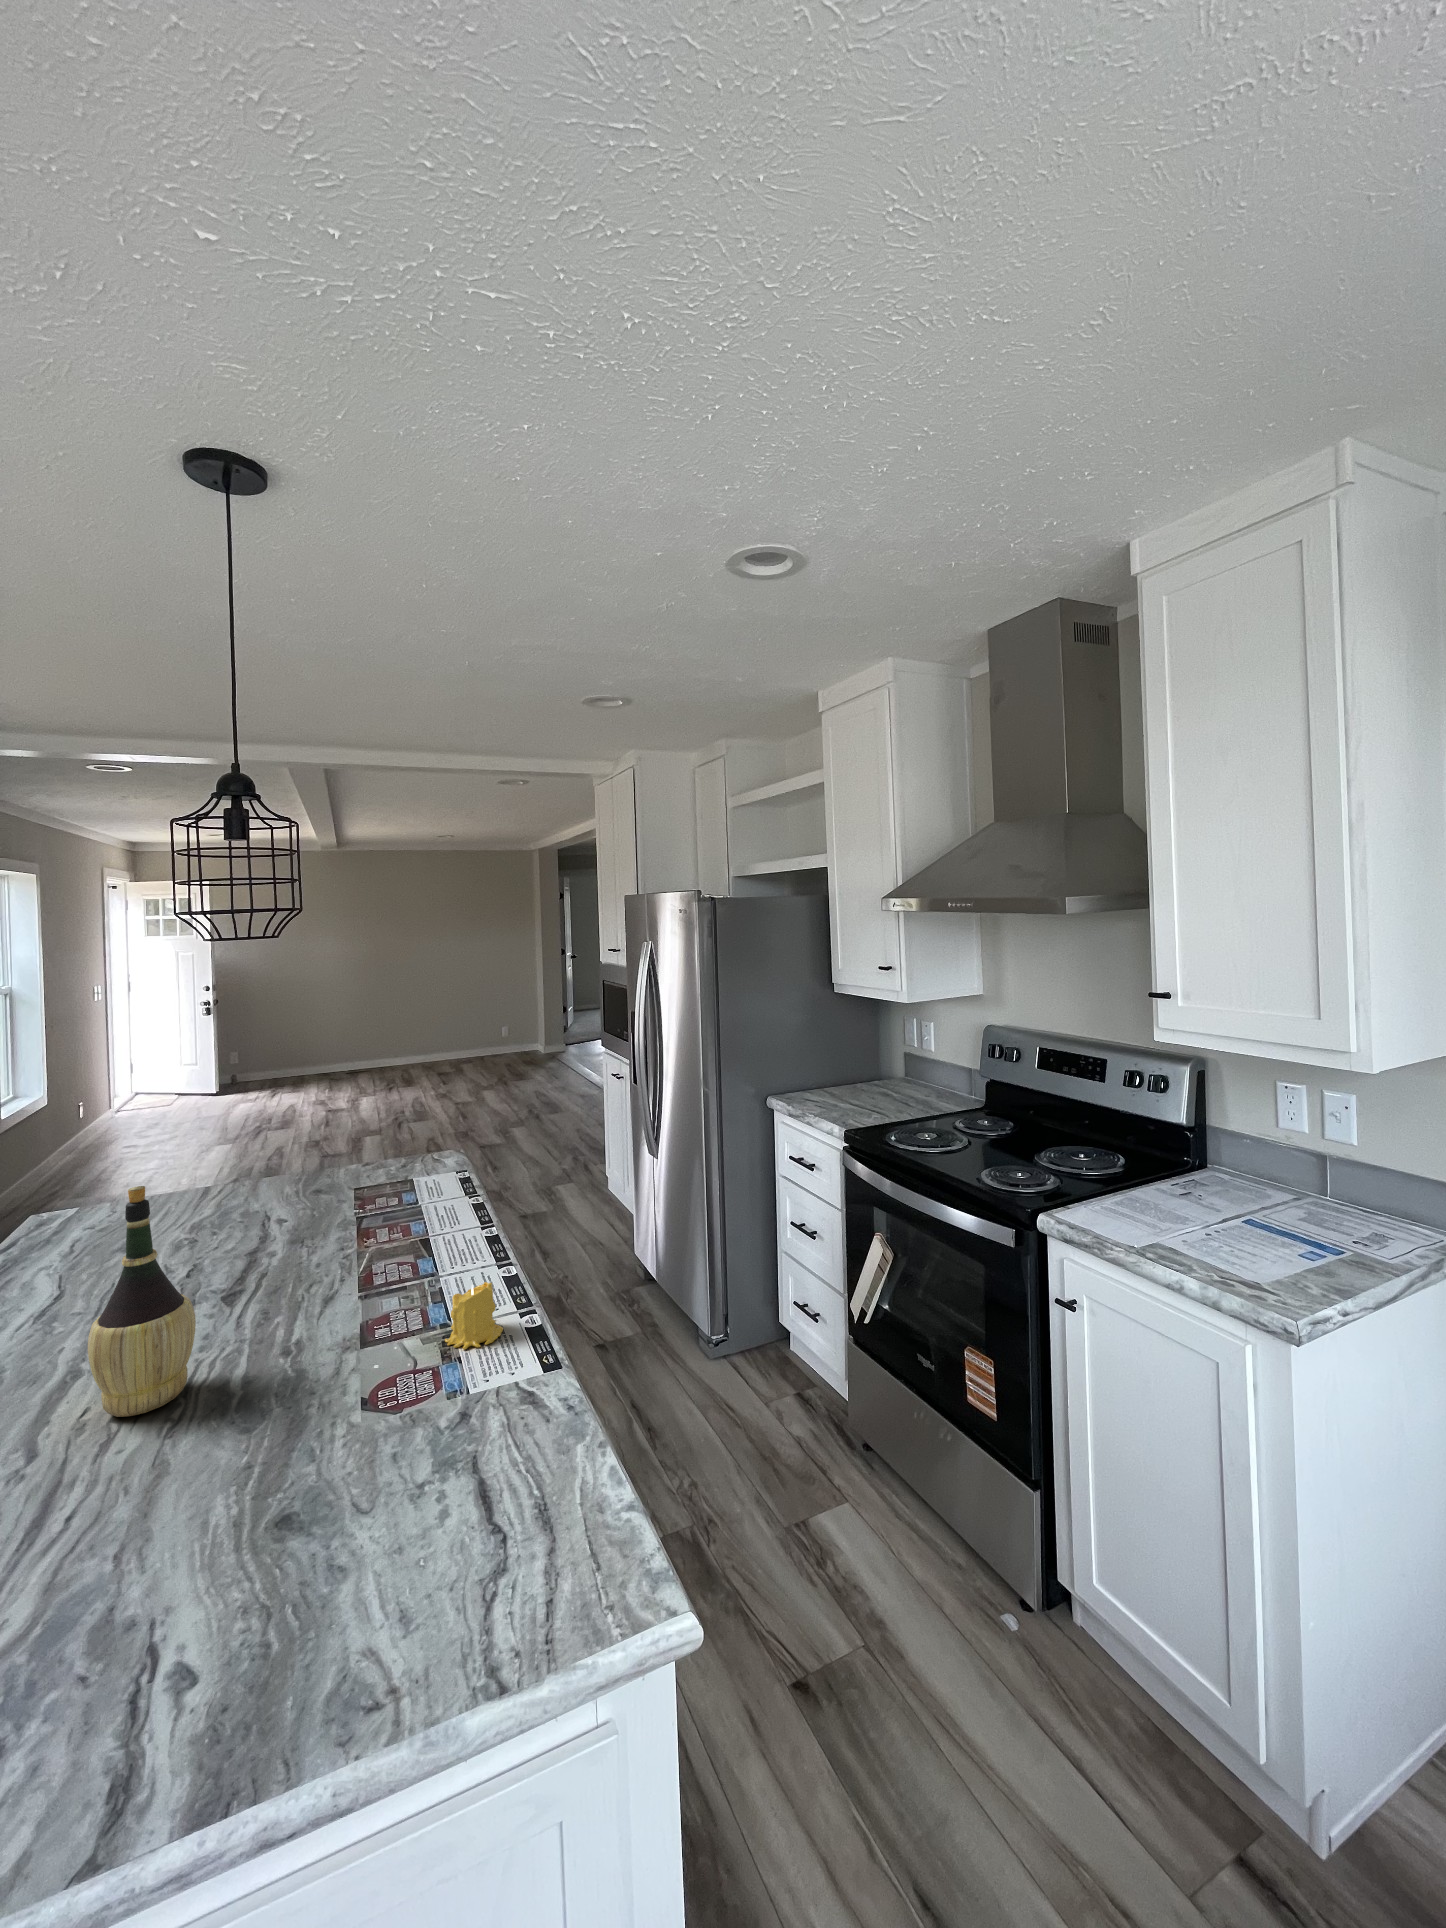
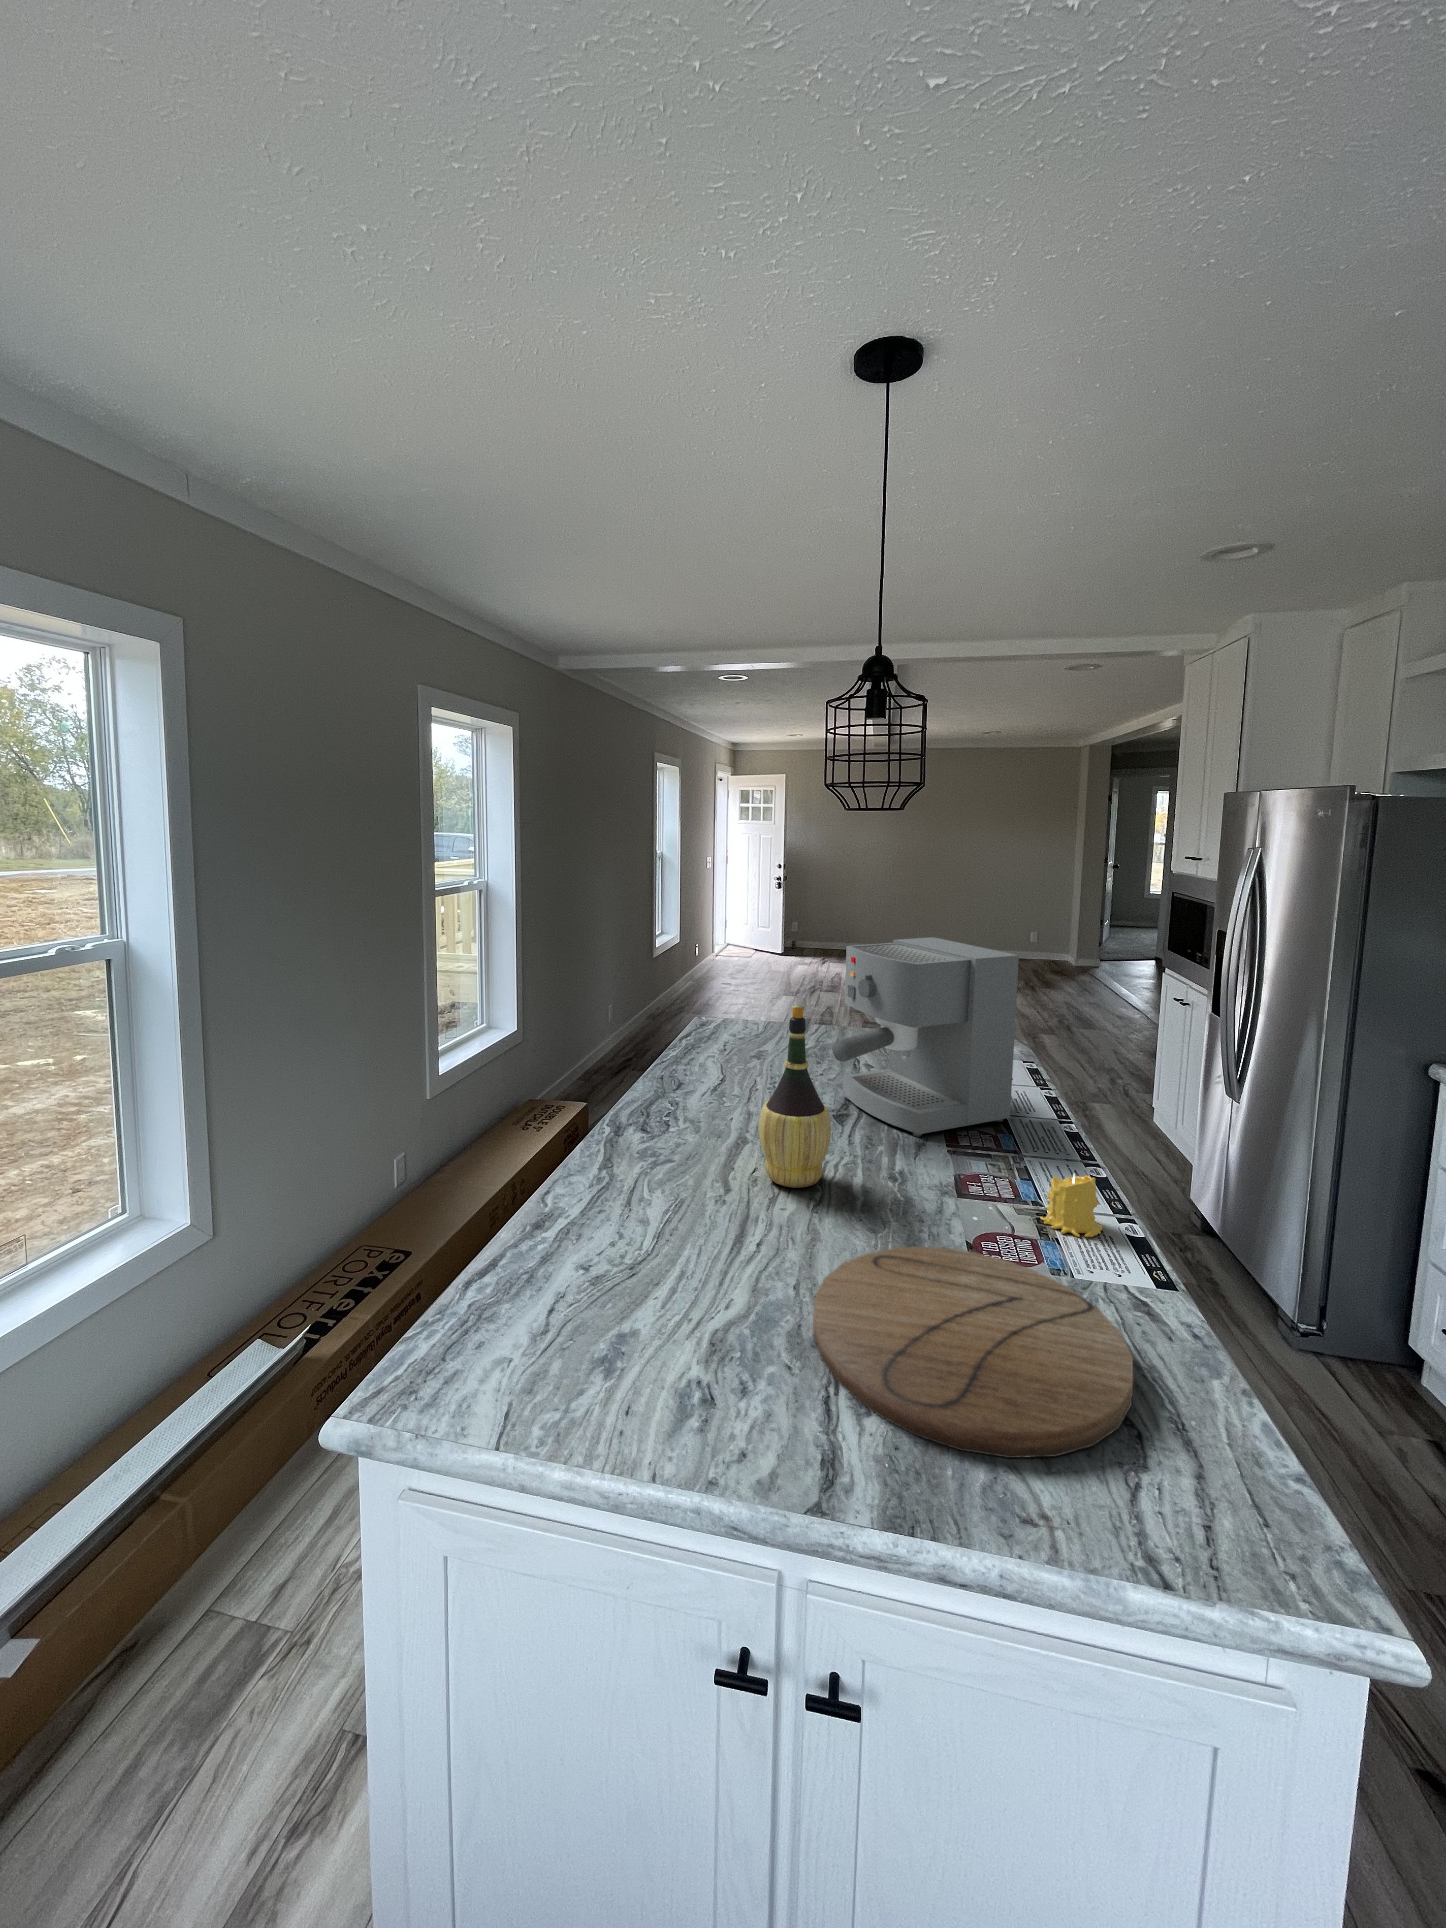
coffee maker: none [208,1067,431,1291] -> present [832,937,1019,1136]
cutting board: none [132,1405,504,1675] -> present [813,1247,1133,1458]

